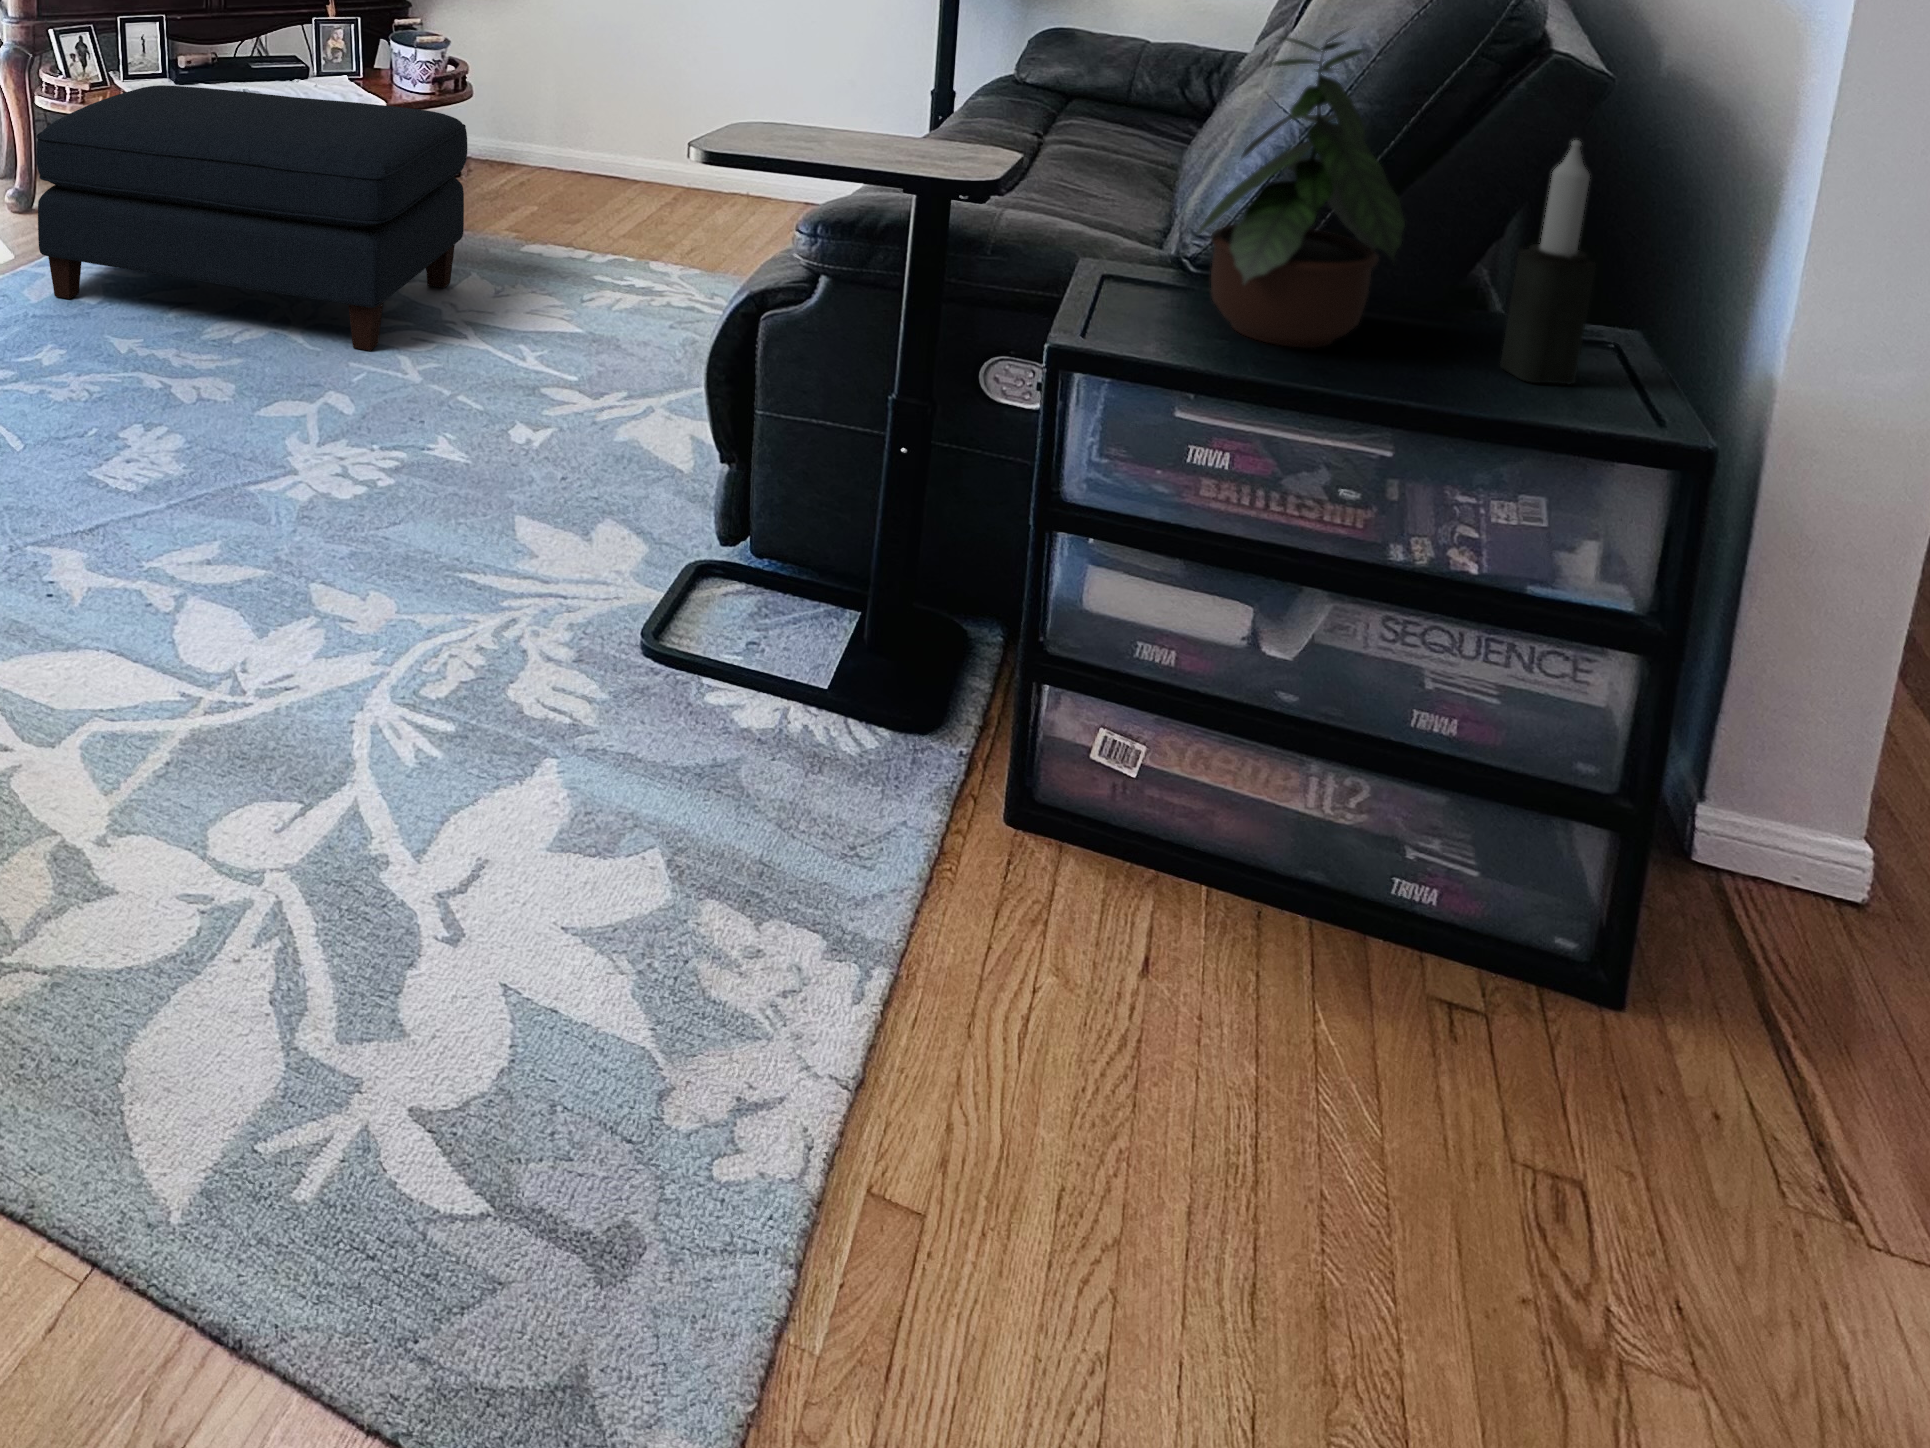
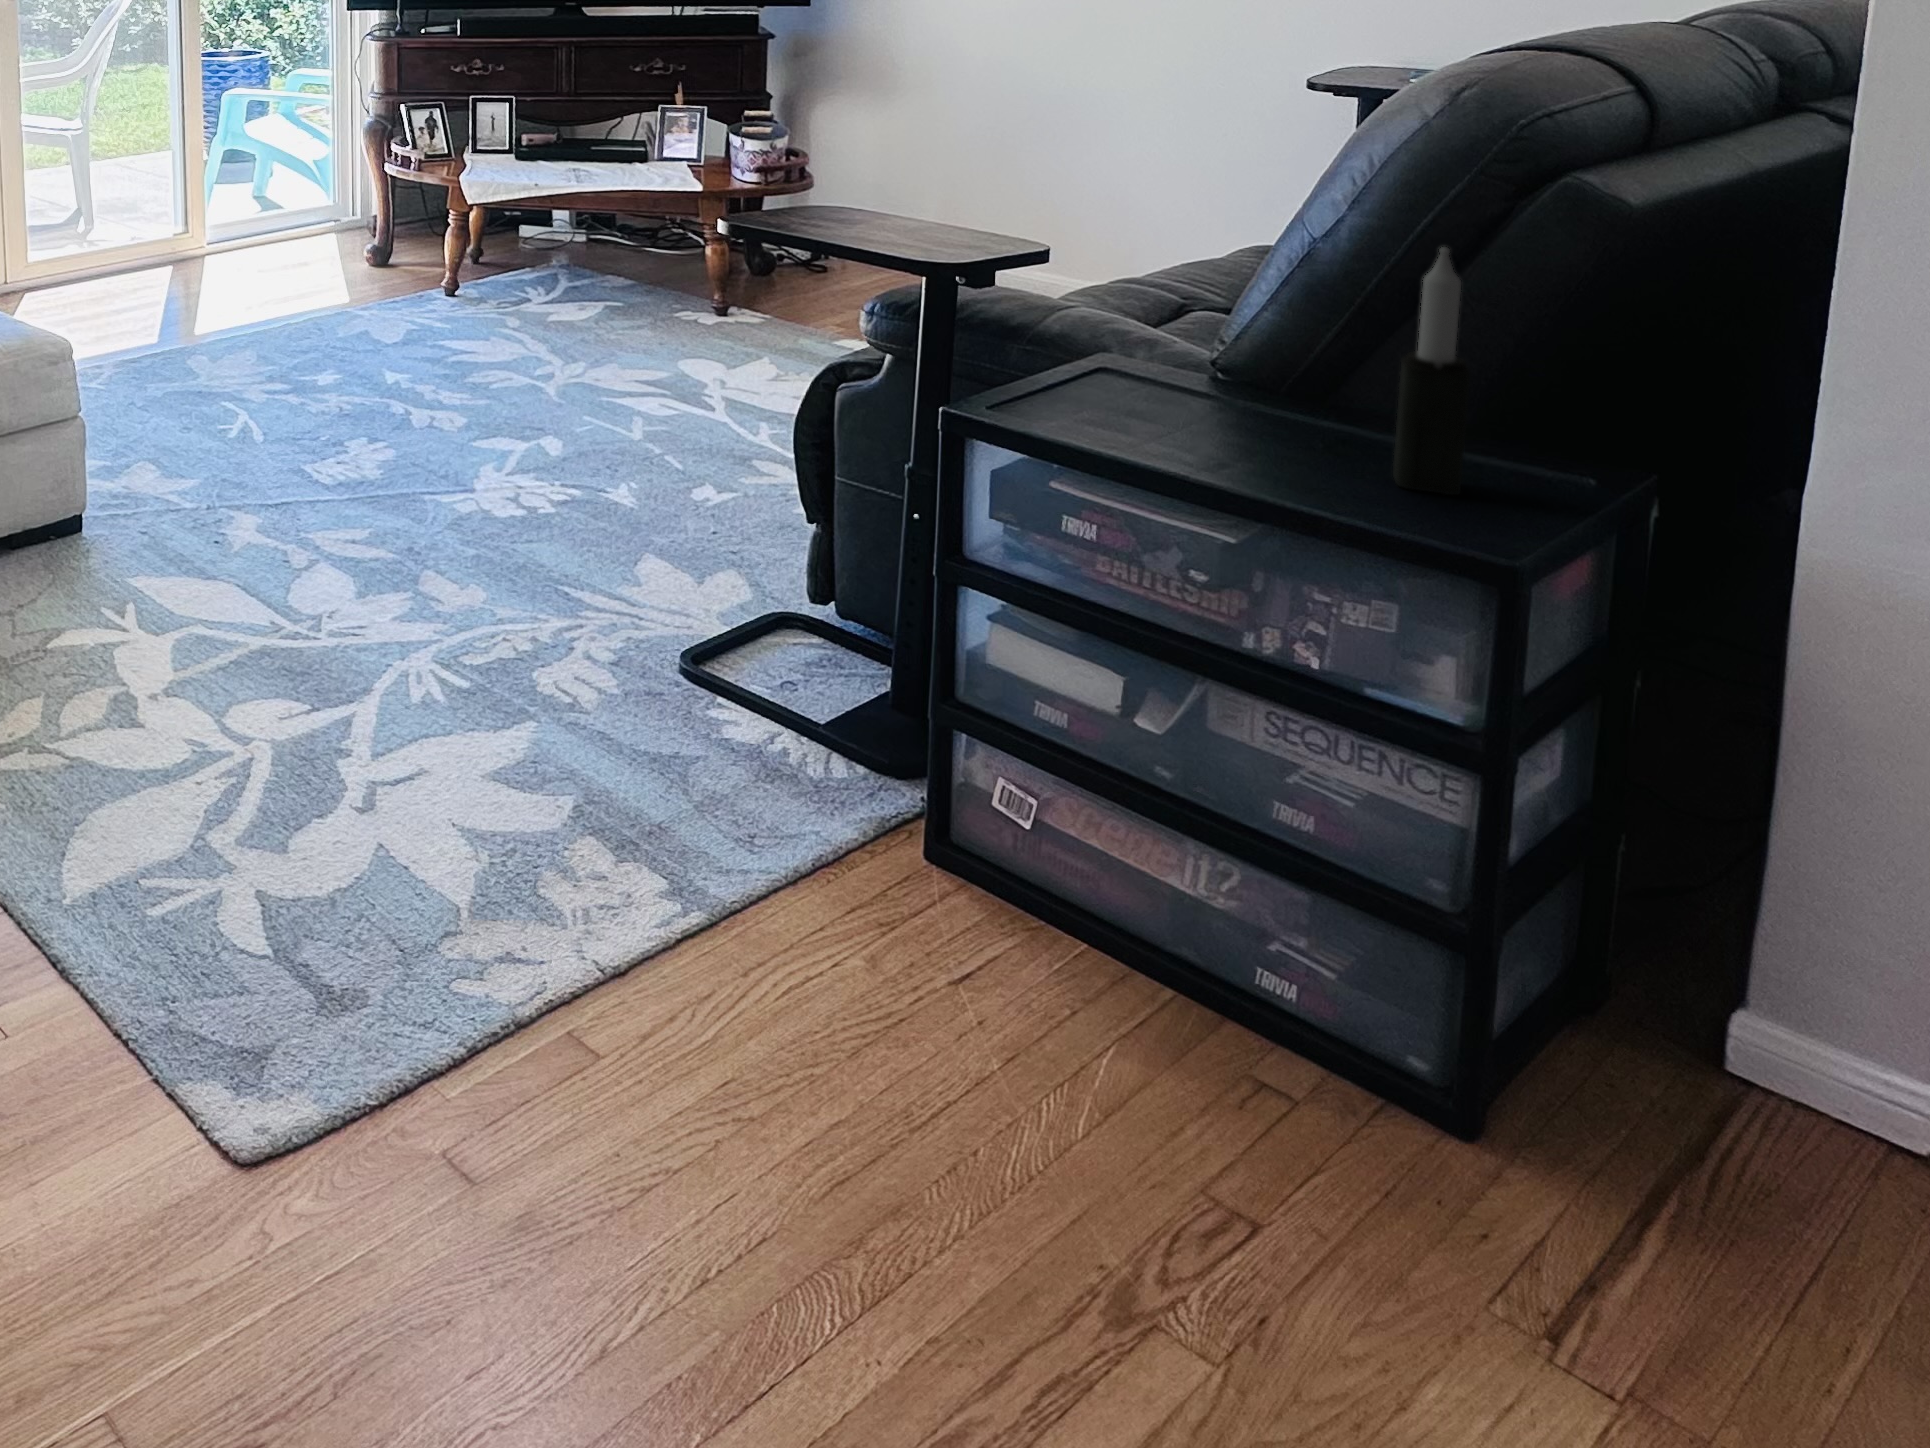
potted plant: present [1197,30,1405,348] -> none [1086,126,1311,436]
ottoman: present [36,85,467,351] -> none [346,160,746,408]

